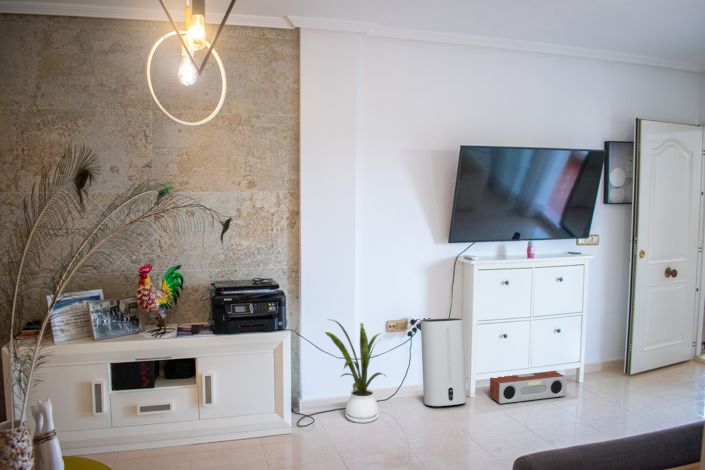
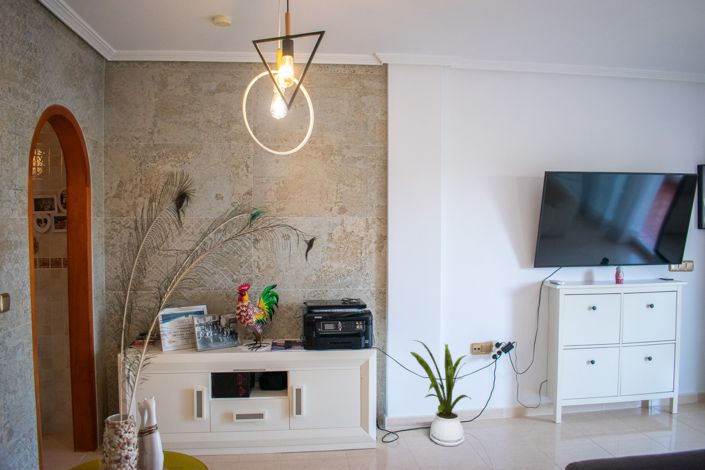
air purifier: present [421,318,466,406] -> none [505,343,555,433]
speaker: present [490,371,567,404] -> none [579,403,666,436]

